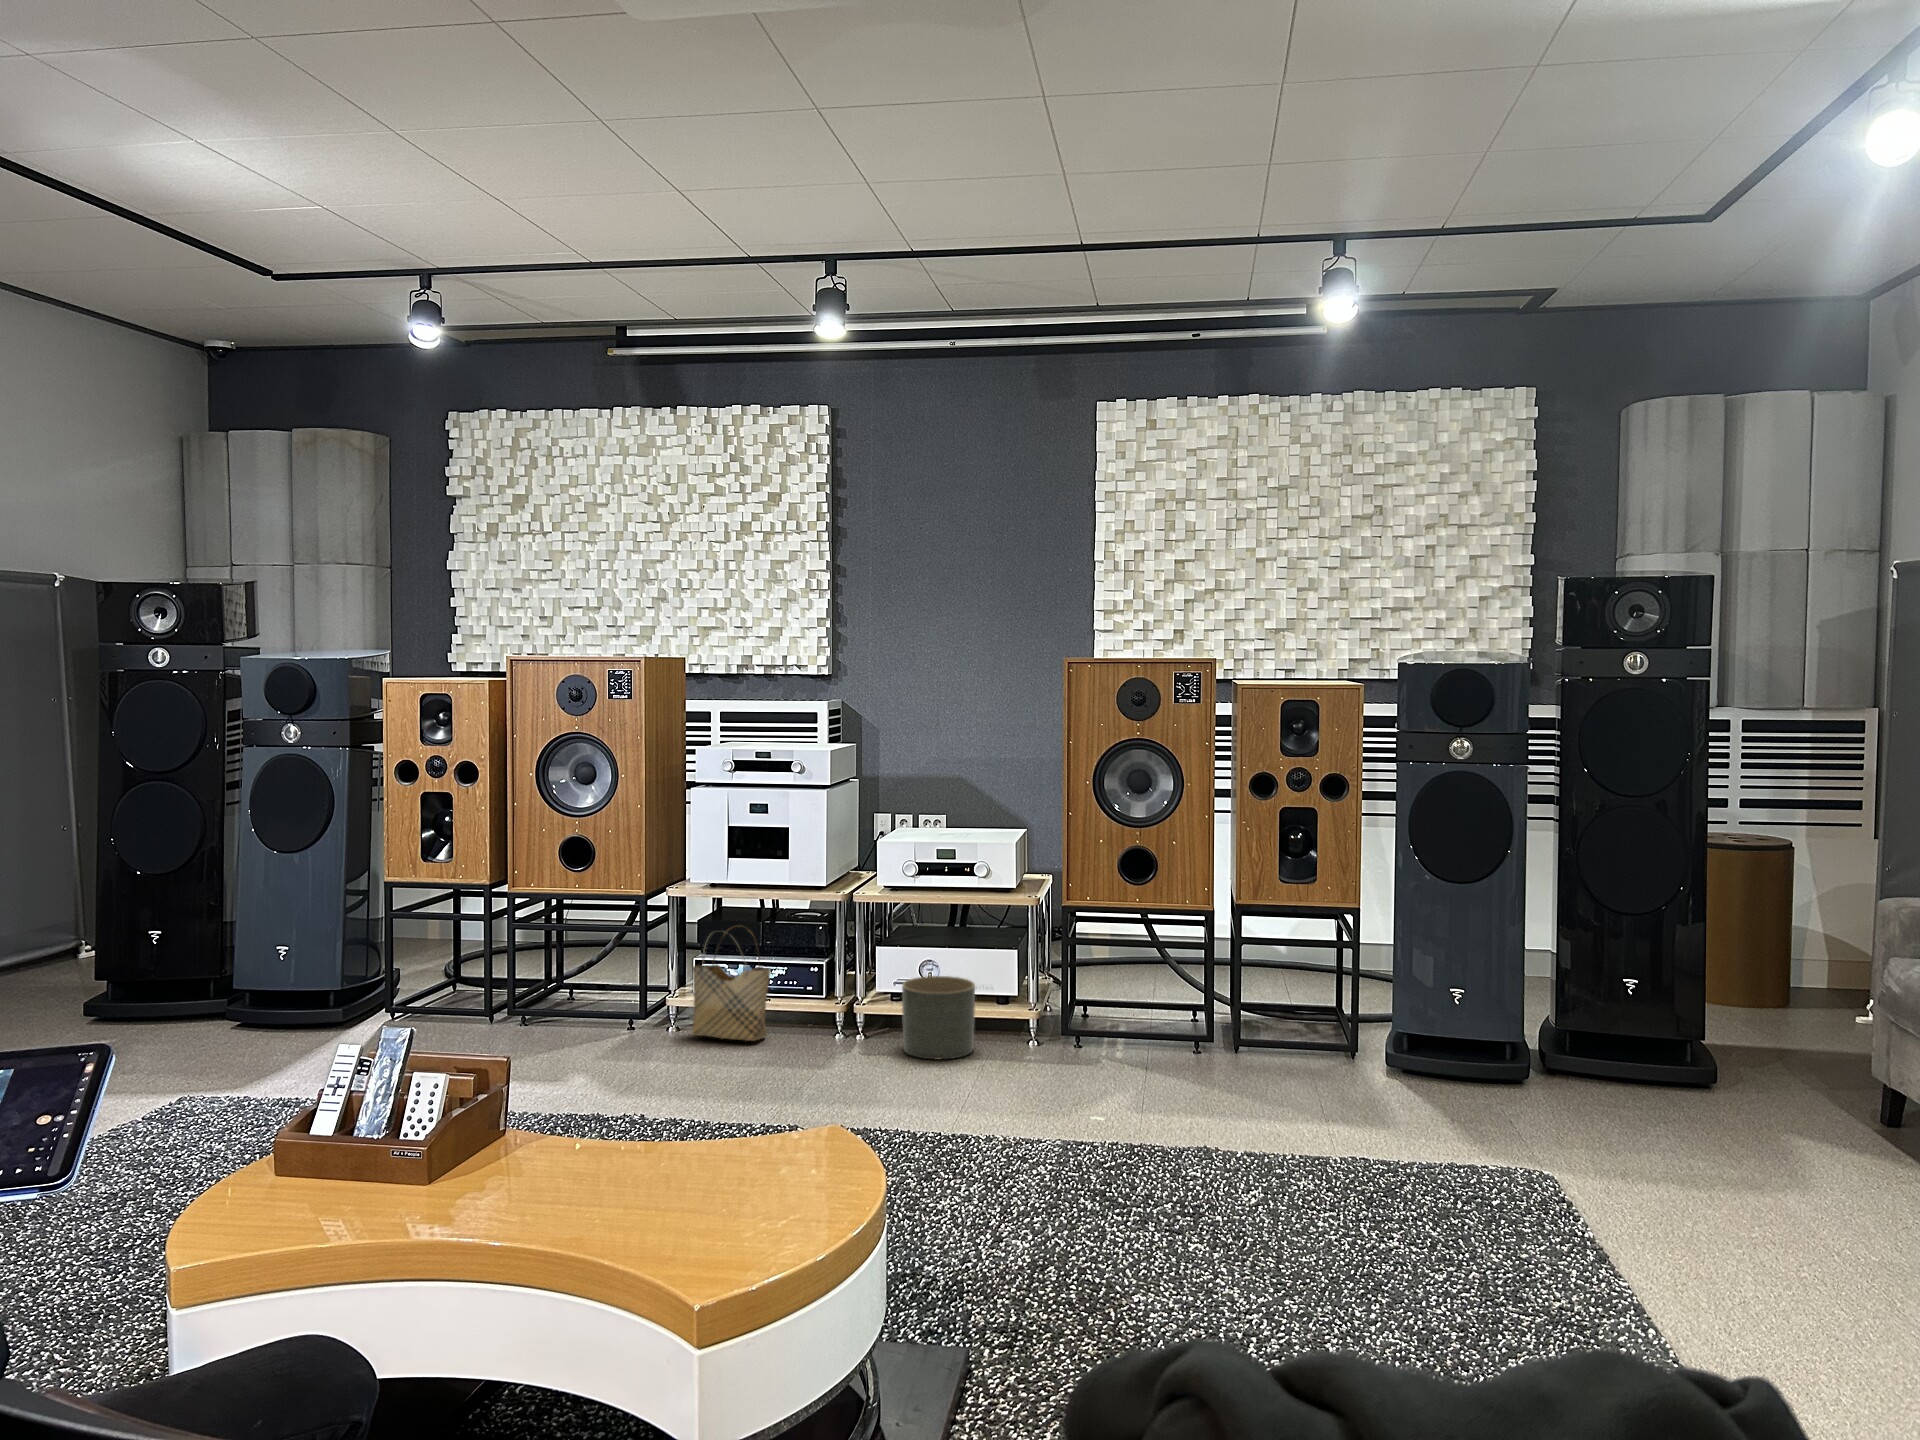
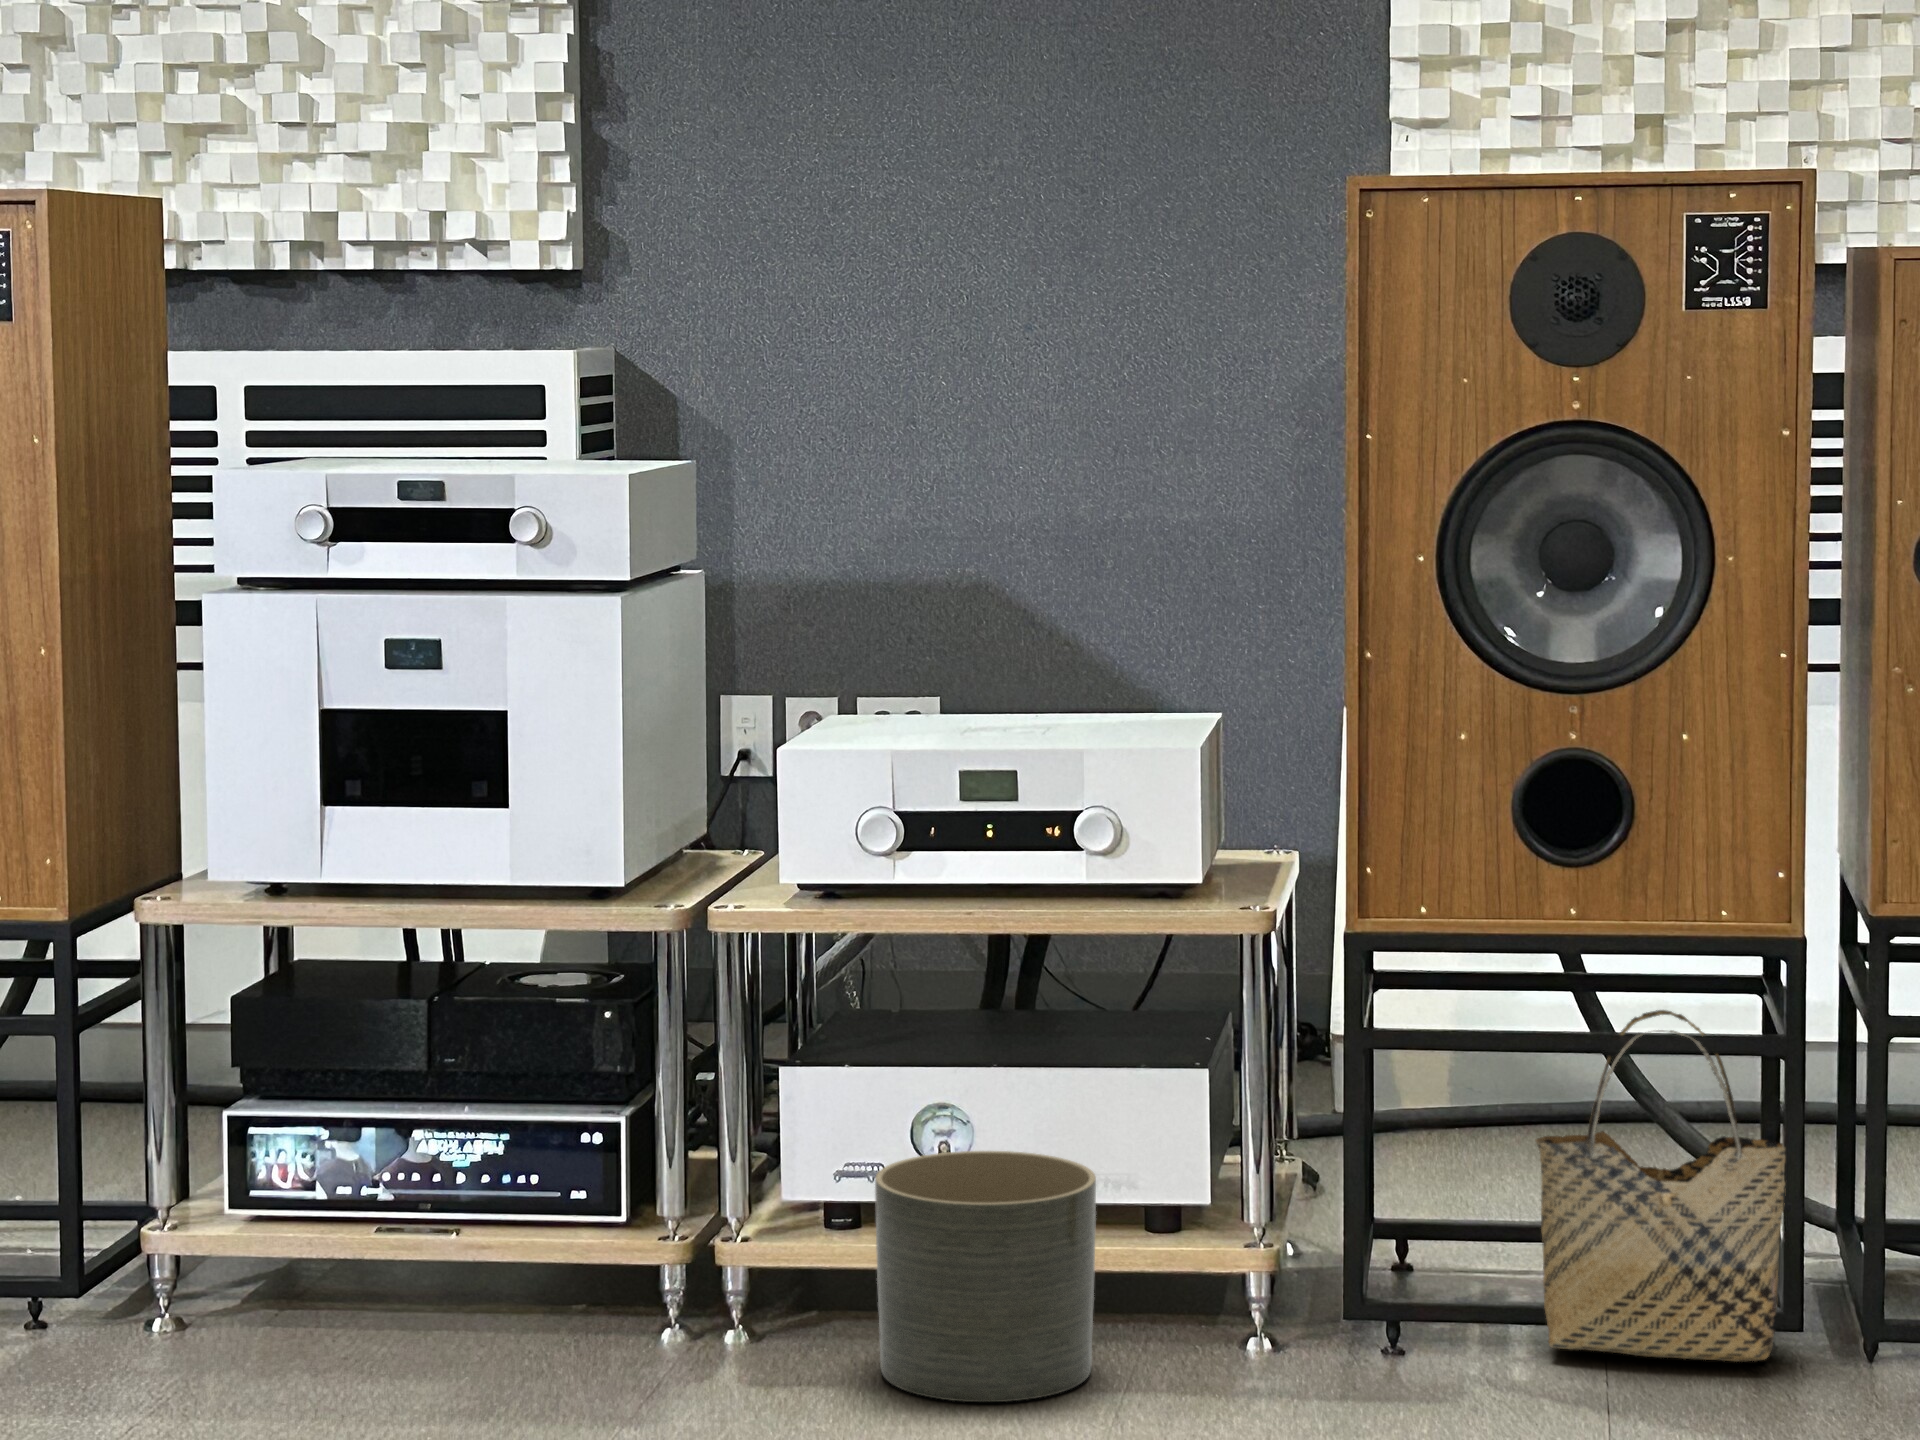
woven basket: present [692,925,771,1041] -> present [1536,1010,1785,1362]

